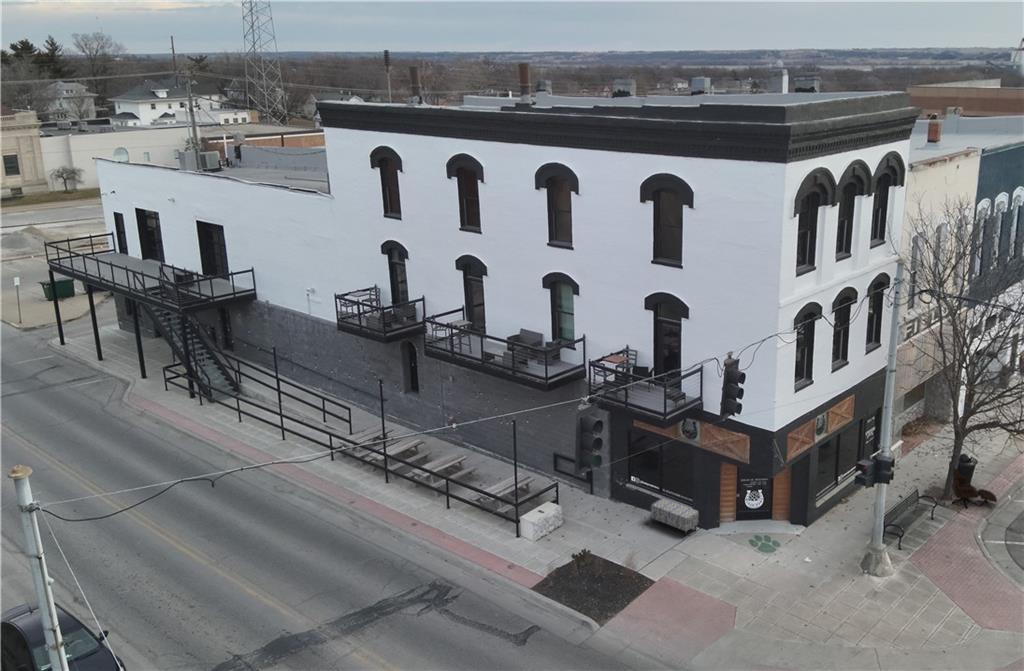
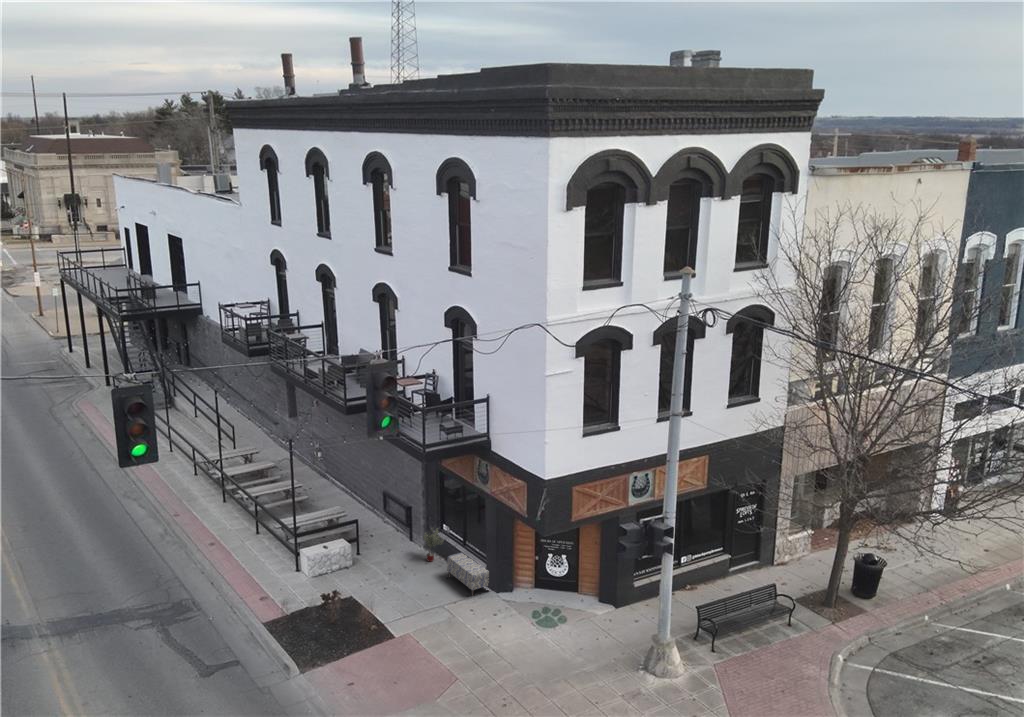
lounge chair: present [949,462,997,509] -> none [801,558,854,620]
potted tree: none [613,481,637,512] -> present [424,528,443,562]

